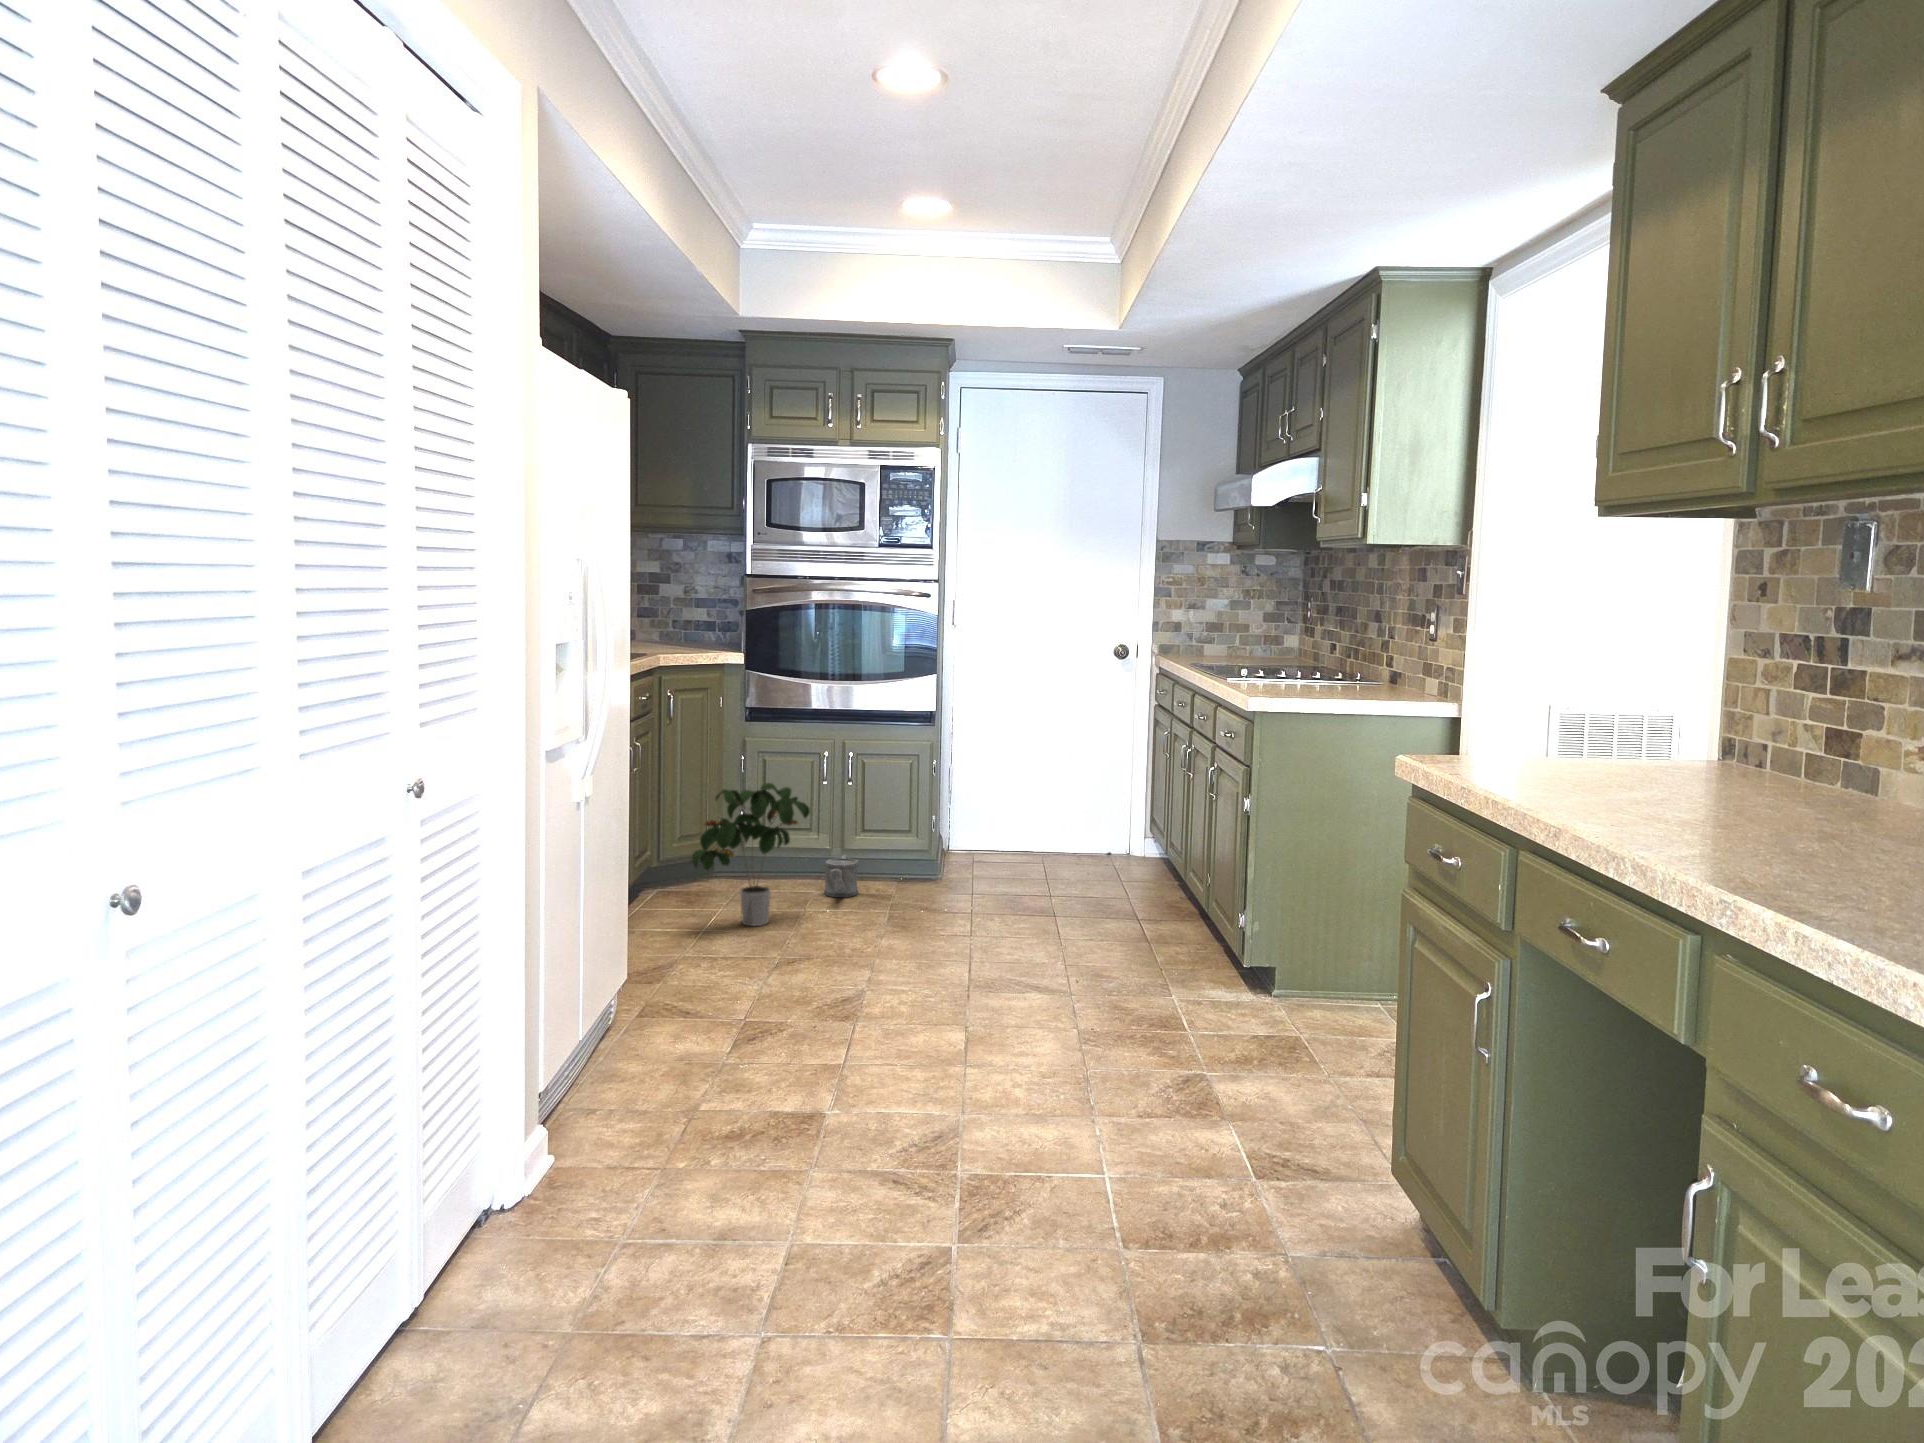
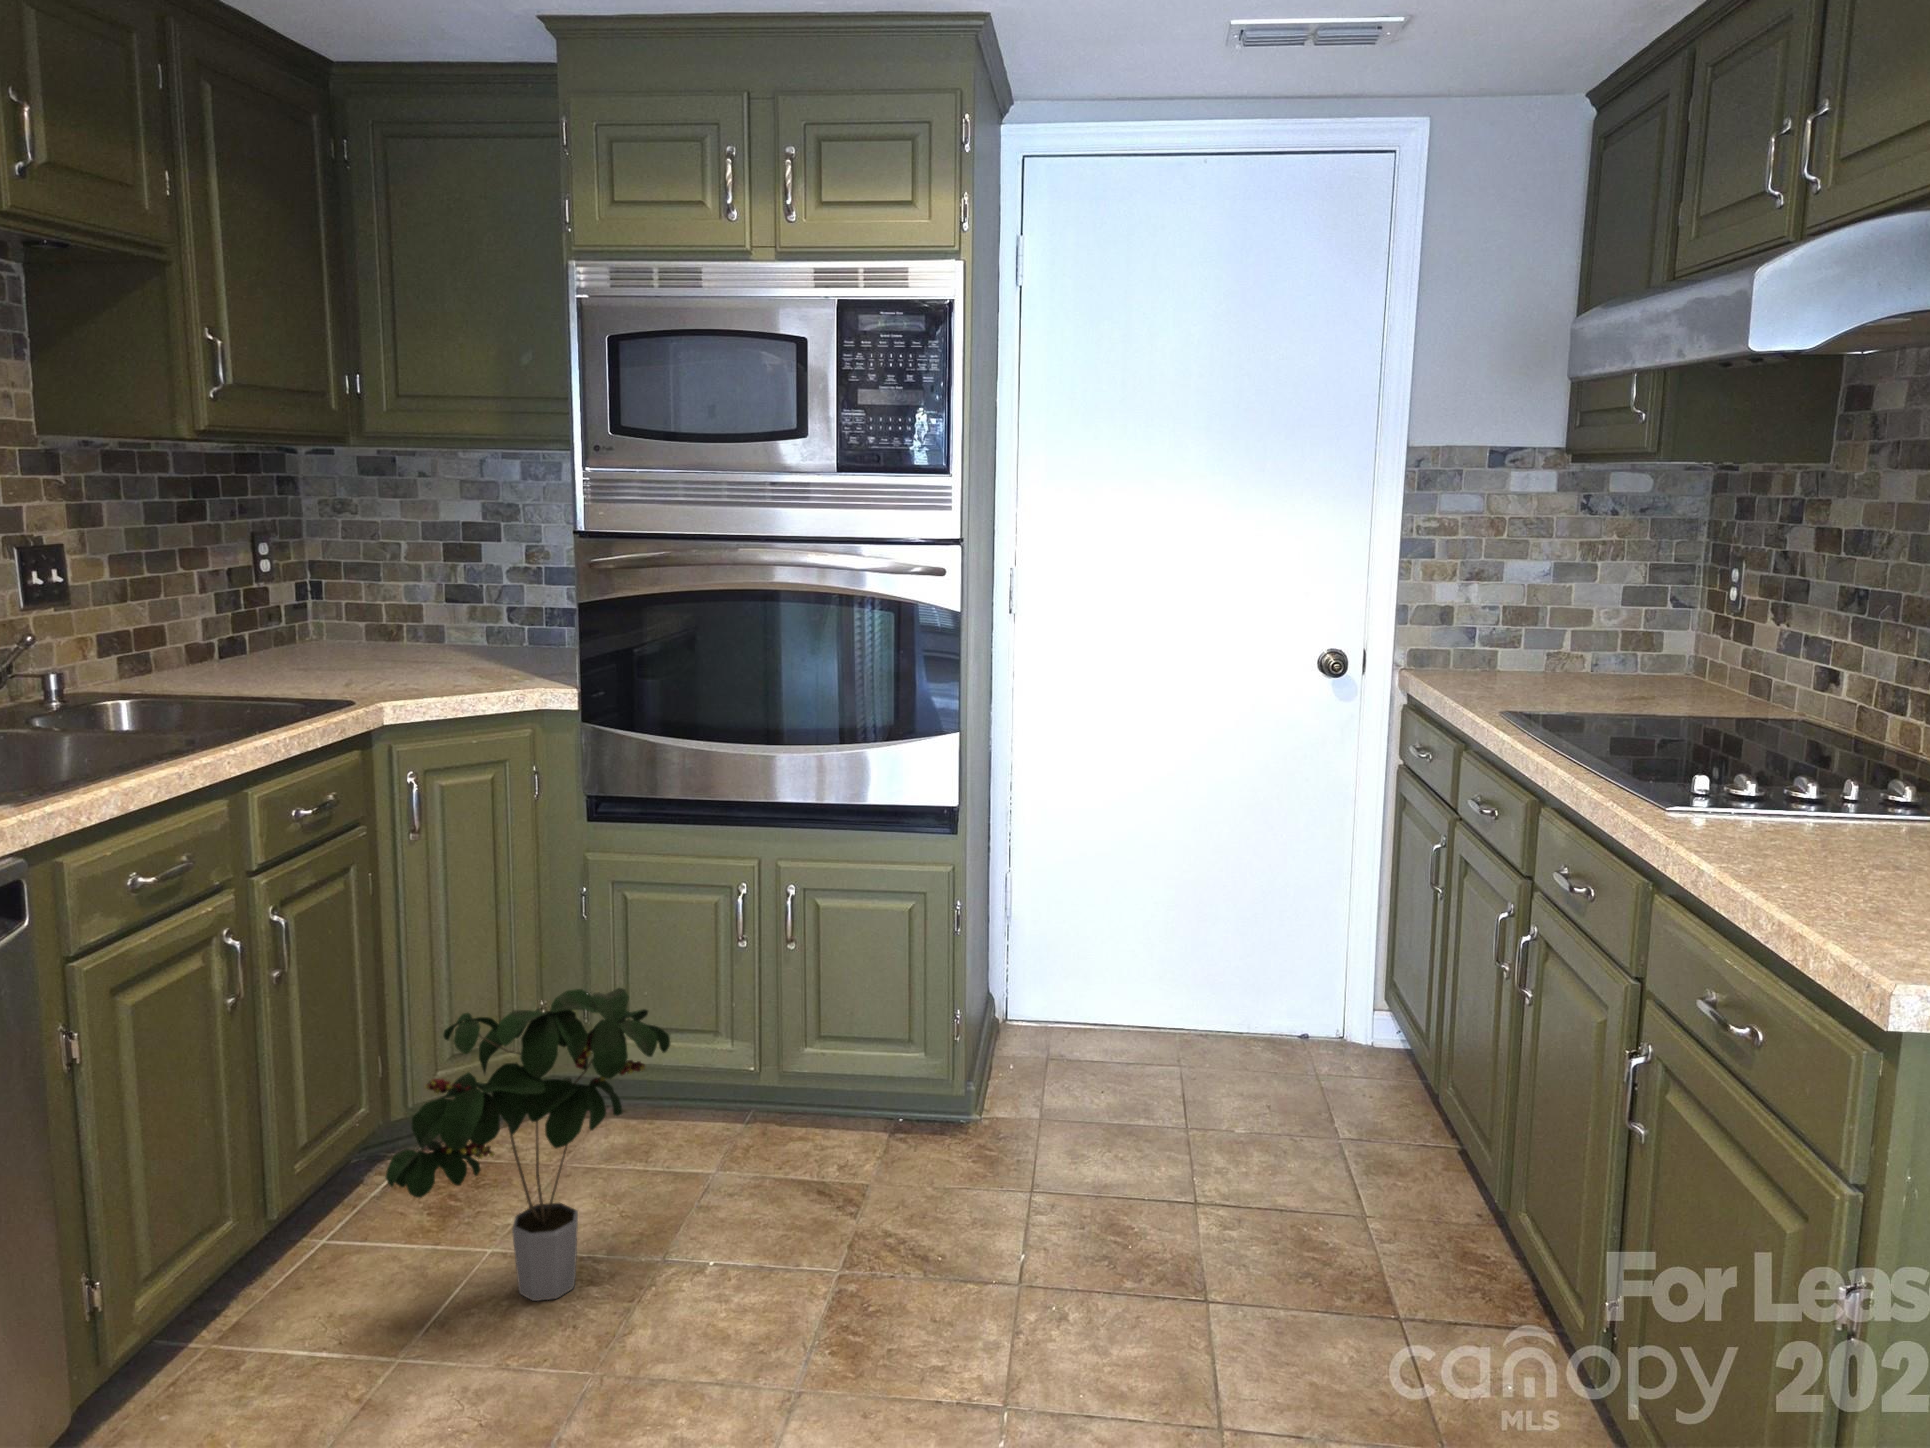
watering can: present [824,855,859,897] -> none [725,1079,800,1184]

